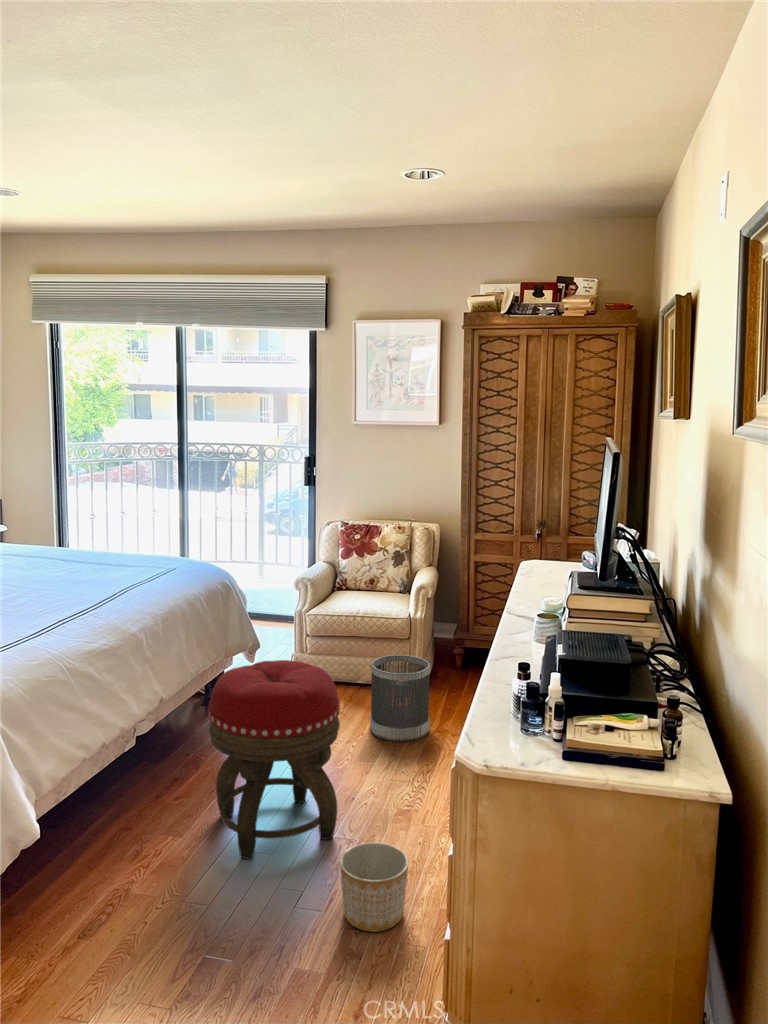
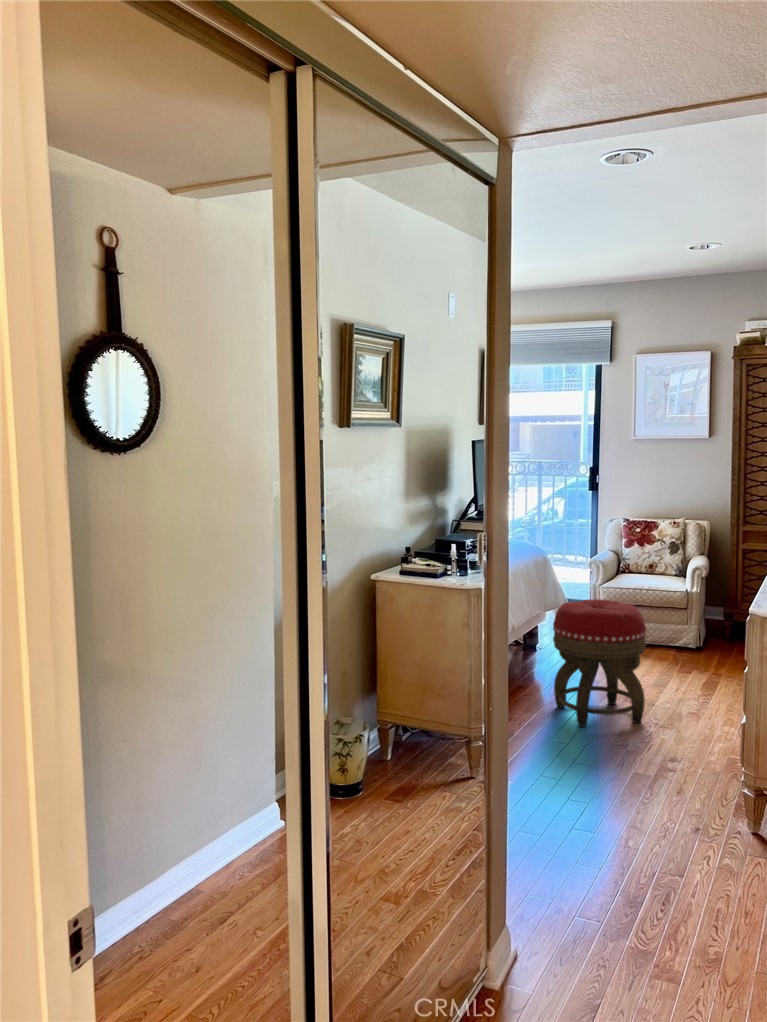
wastebasket: present [370,655,431,742] -> none [657,616,708,679]
planter: present [340,842,408,932] -> none [655,712,704,764]

